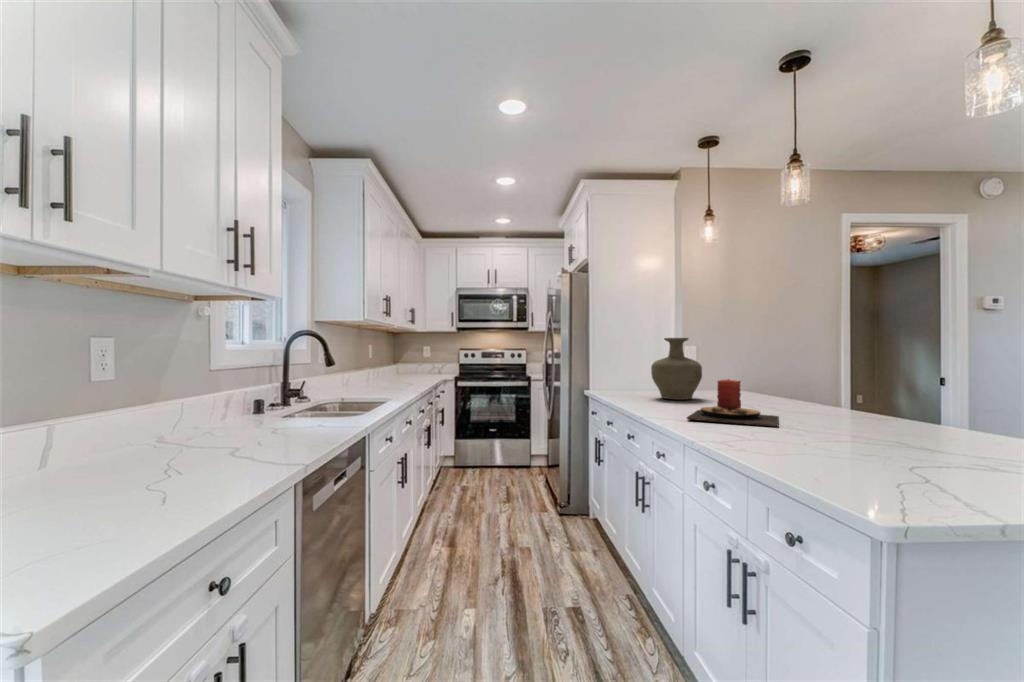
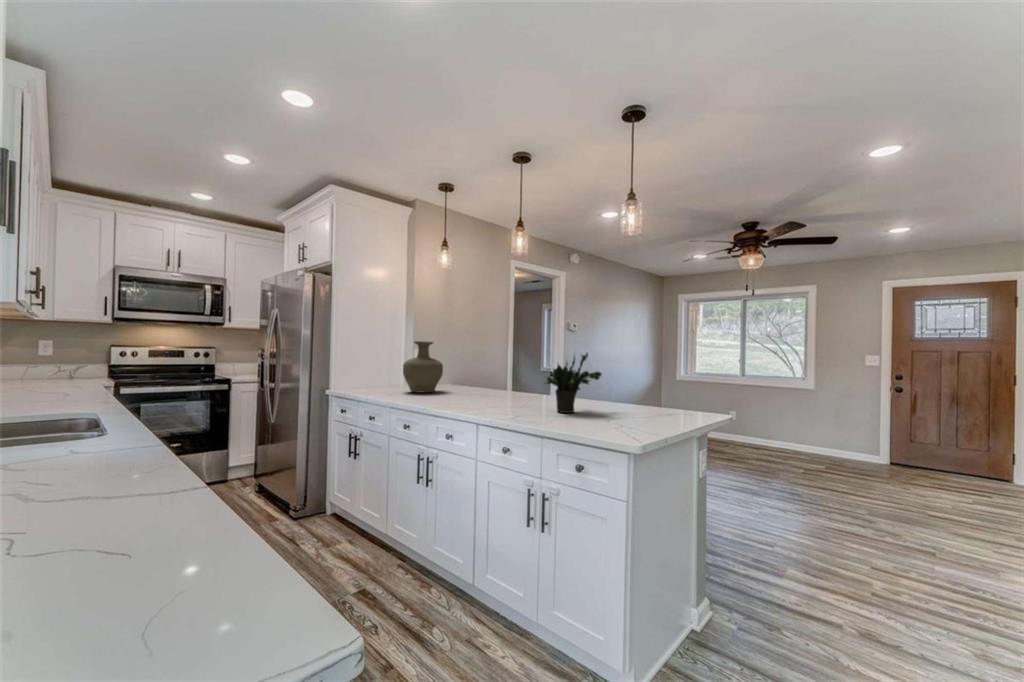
potted plant: none [795,346,935,451] -> present [545,352,602,413]
candle: present [687,379,779,427] -> none [455,373,518,406]

